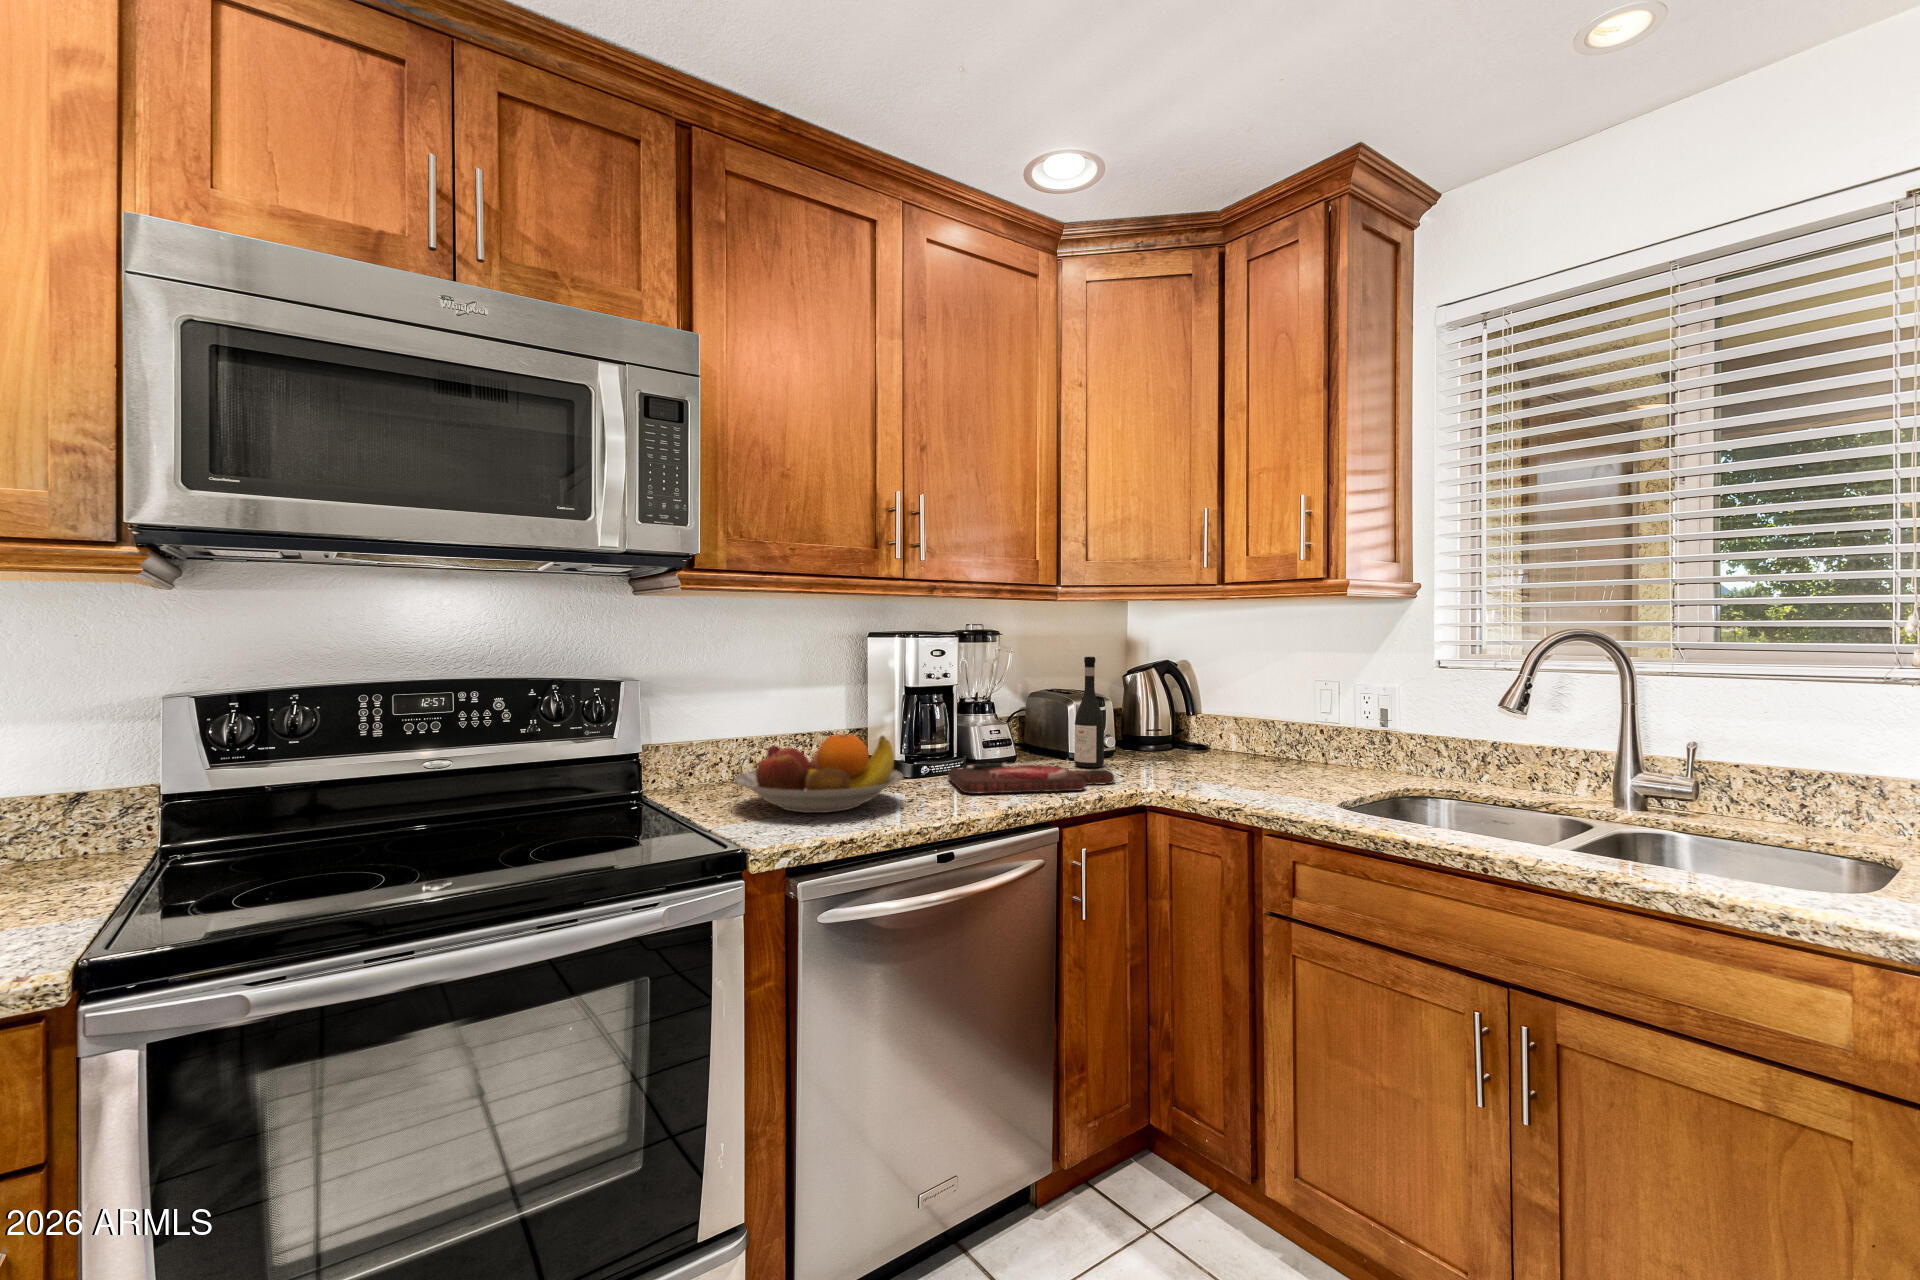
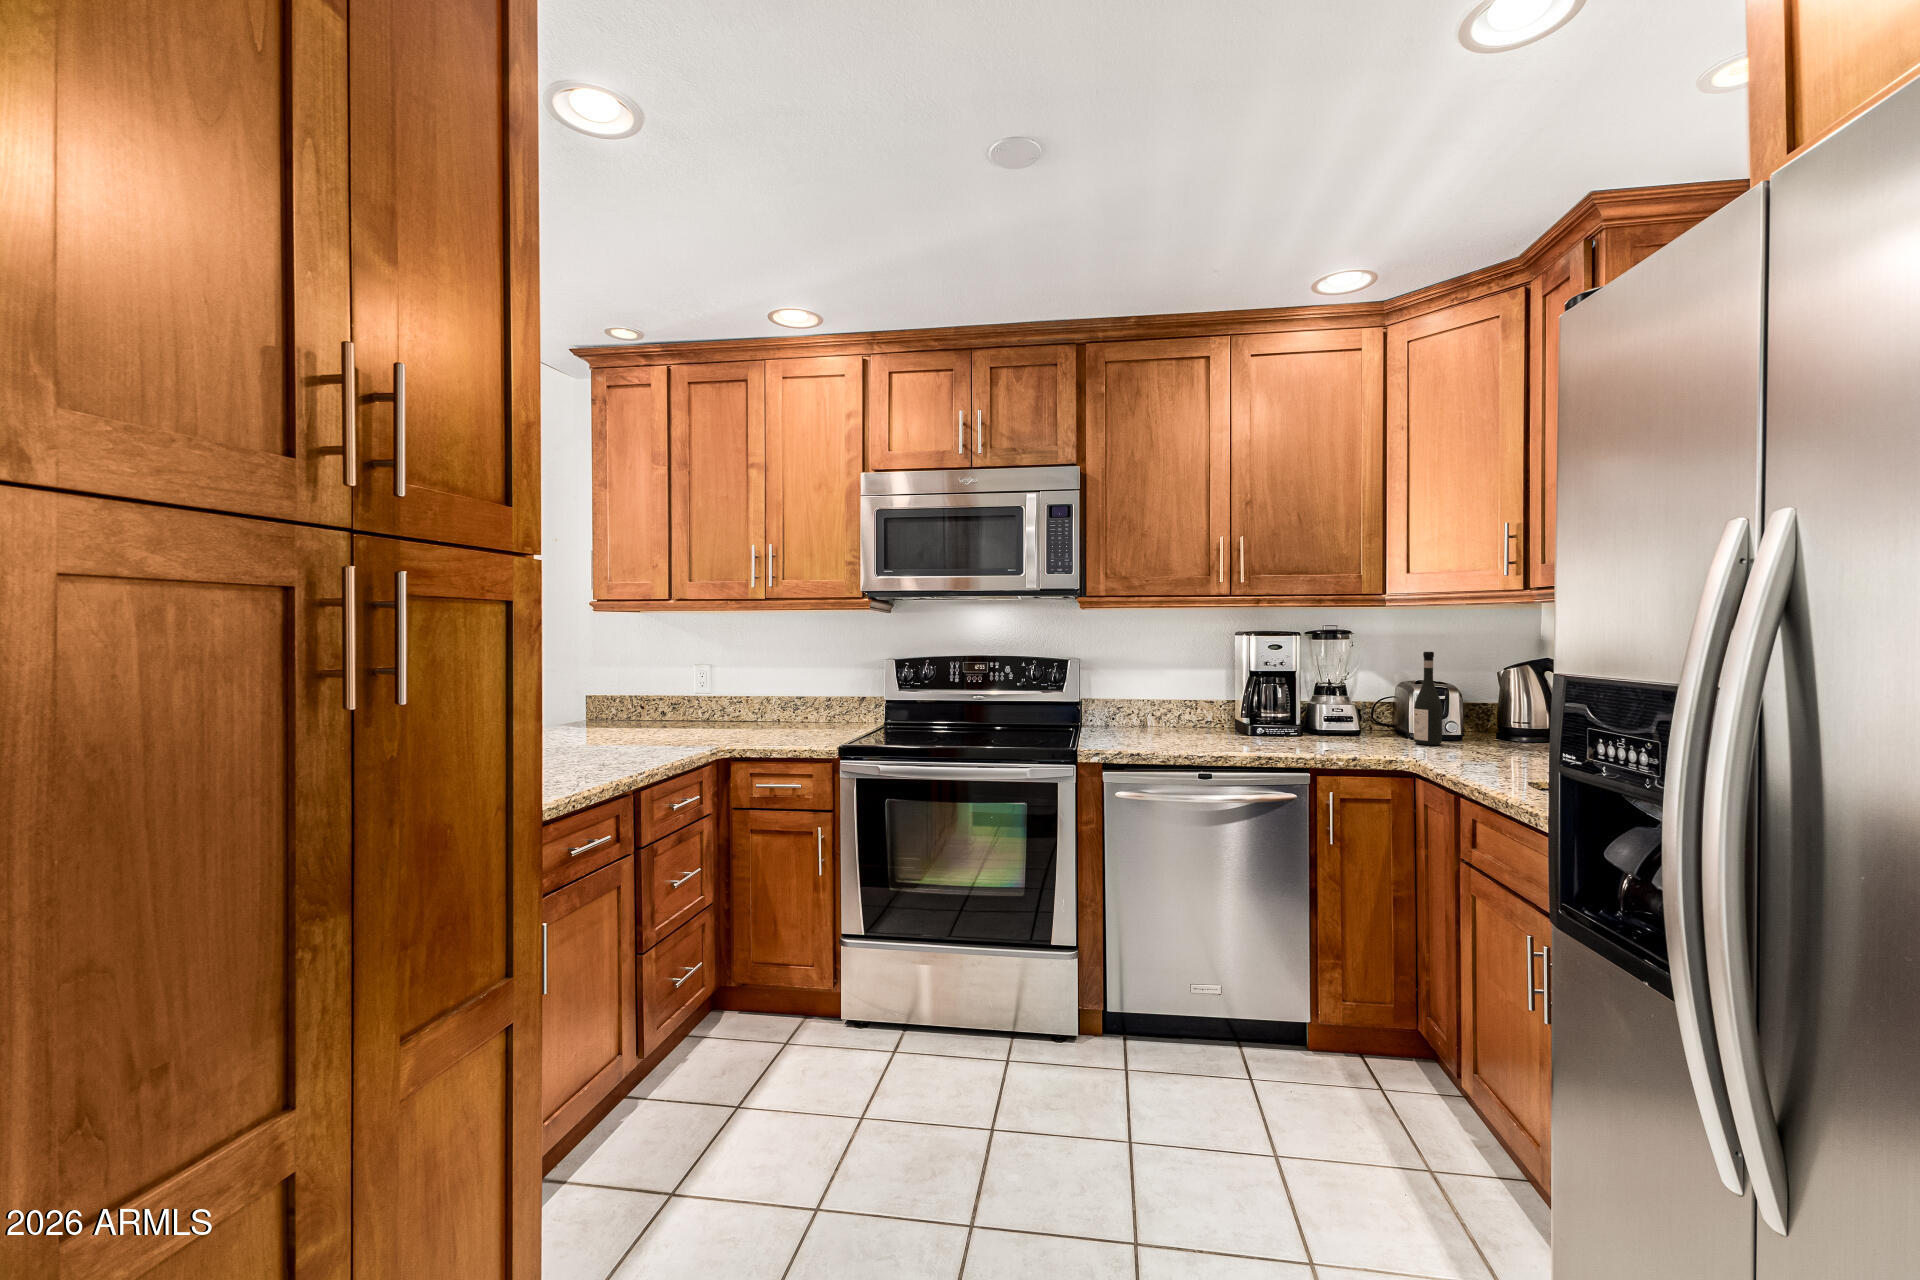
fruit bowl: present [735,734,903,813] -> none [1113,697,1219,743]
cutting board: present [948,761,1115,794] -> none [1266,730,1408,753]

